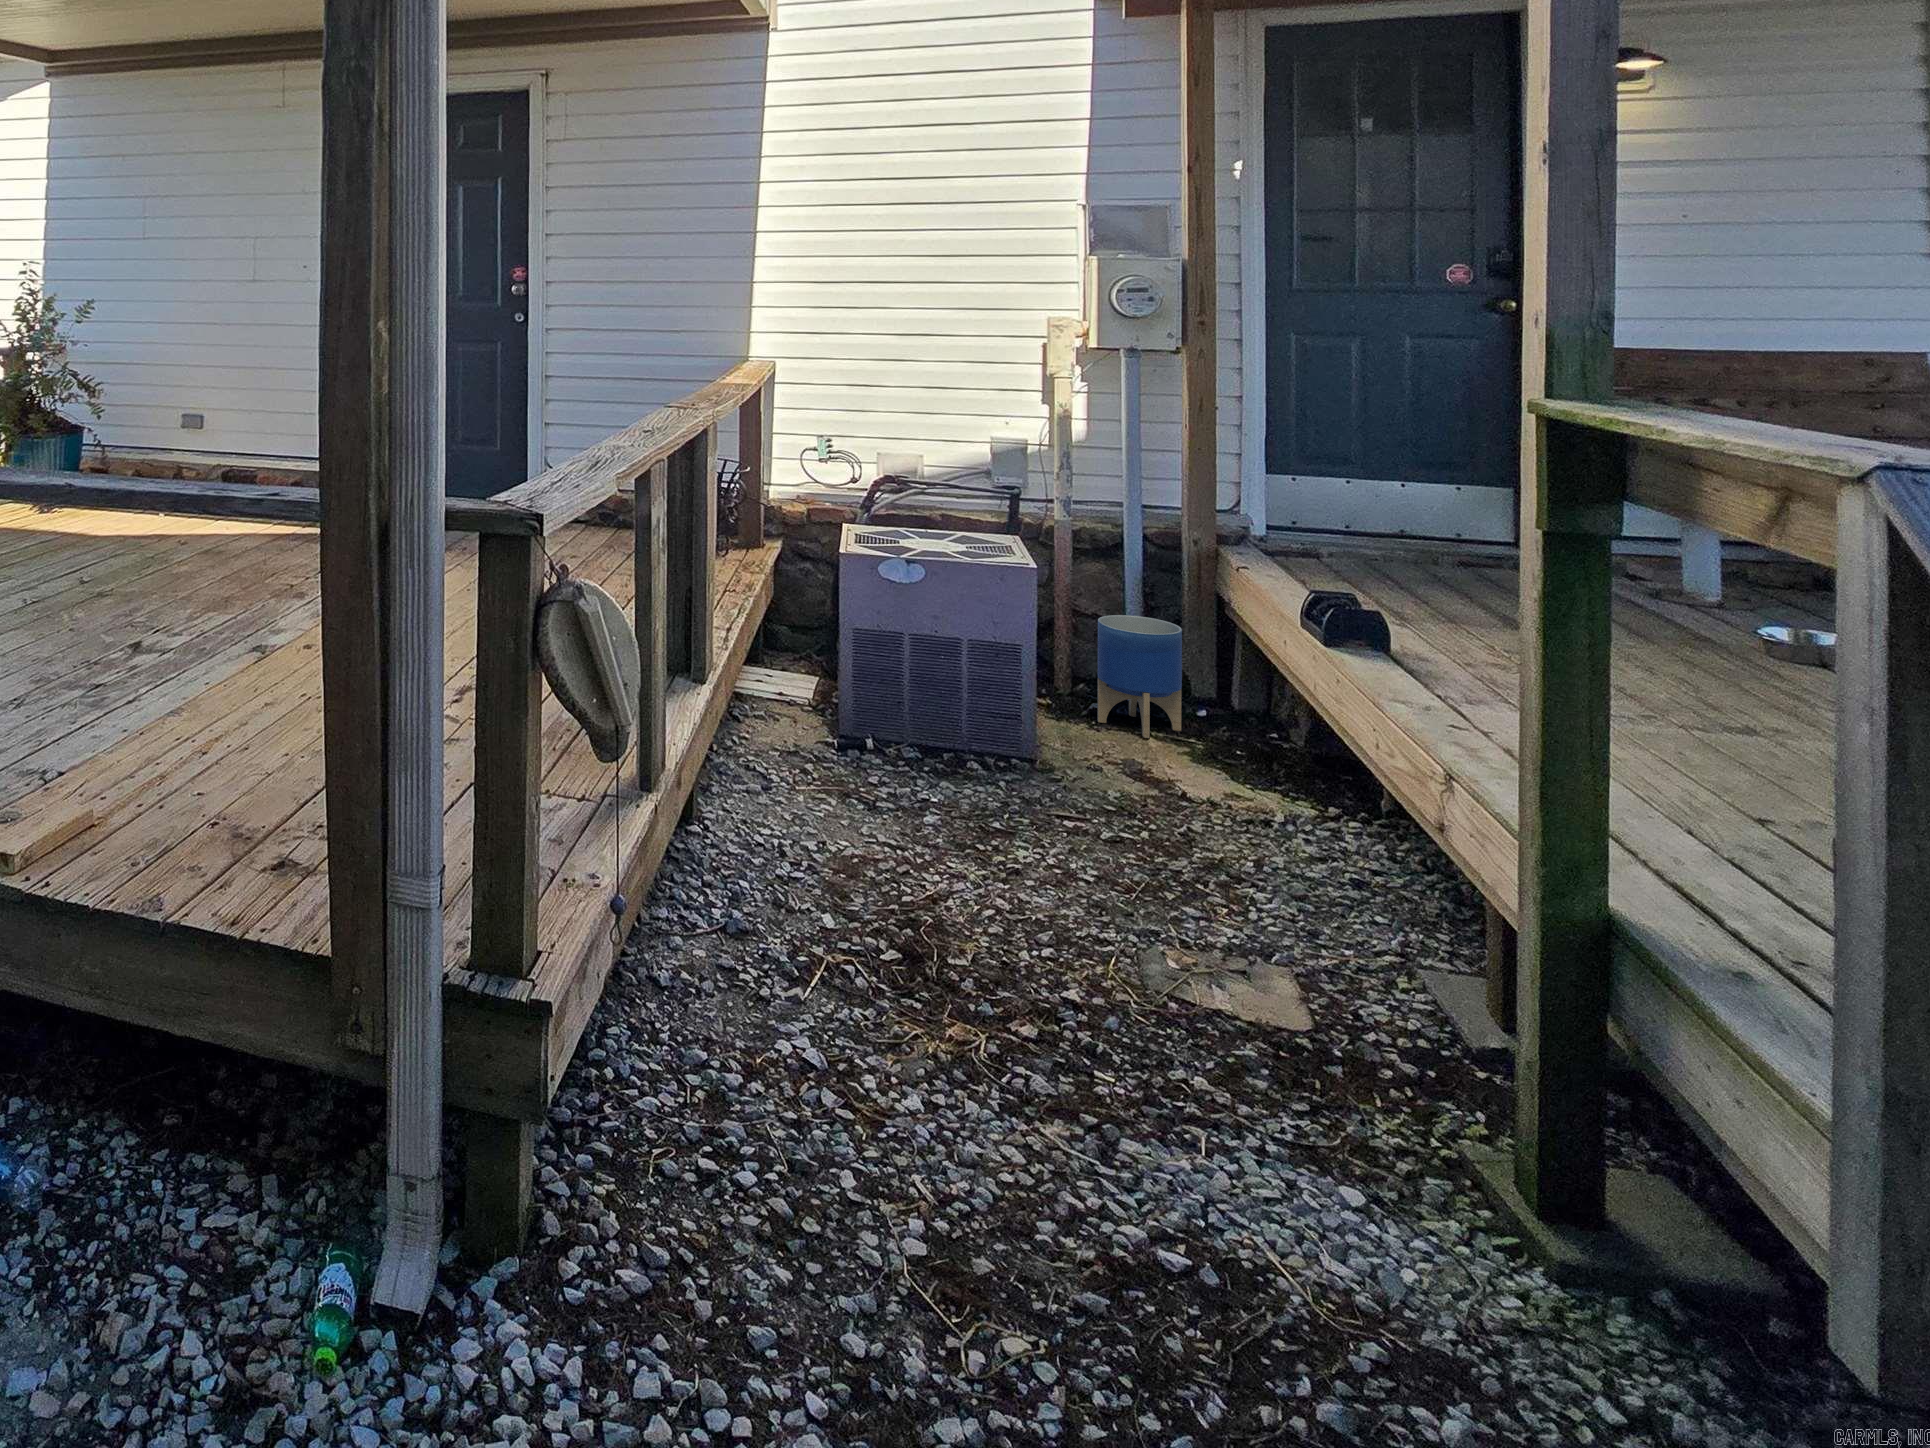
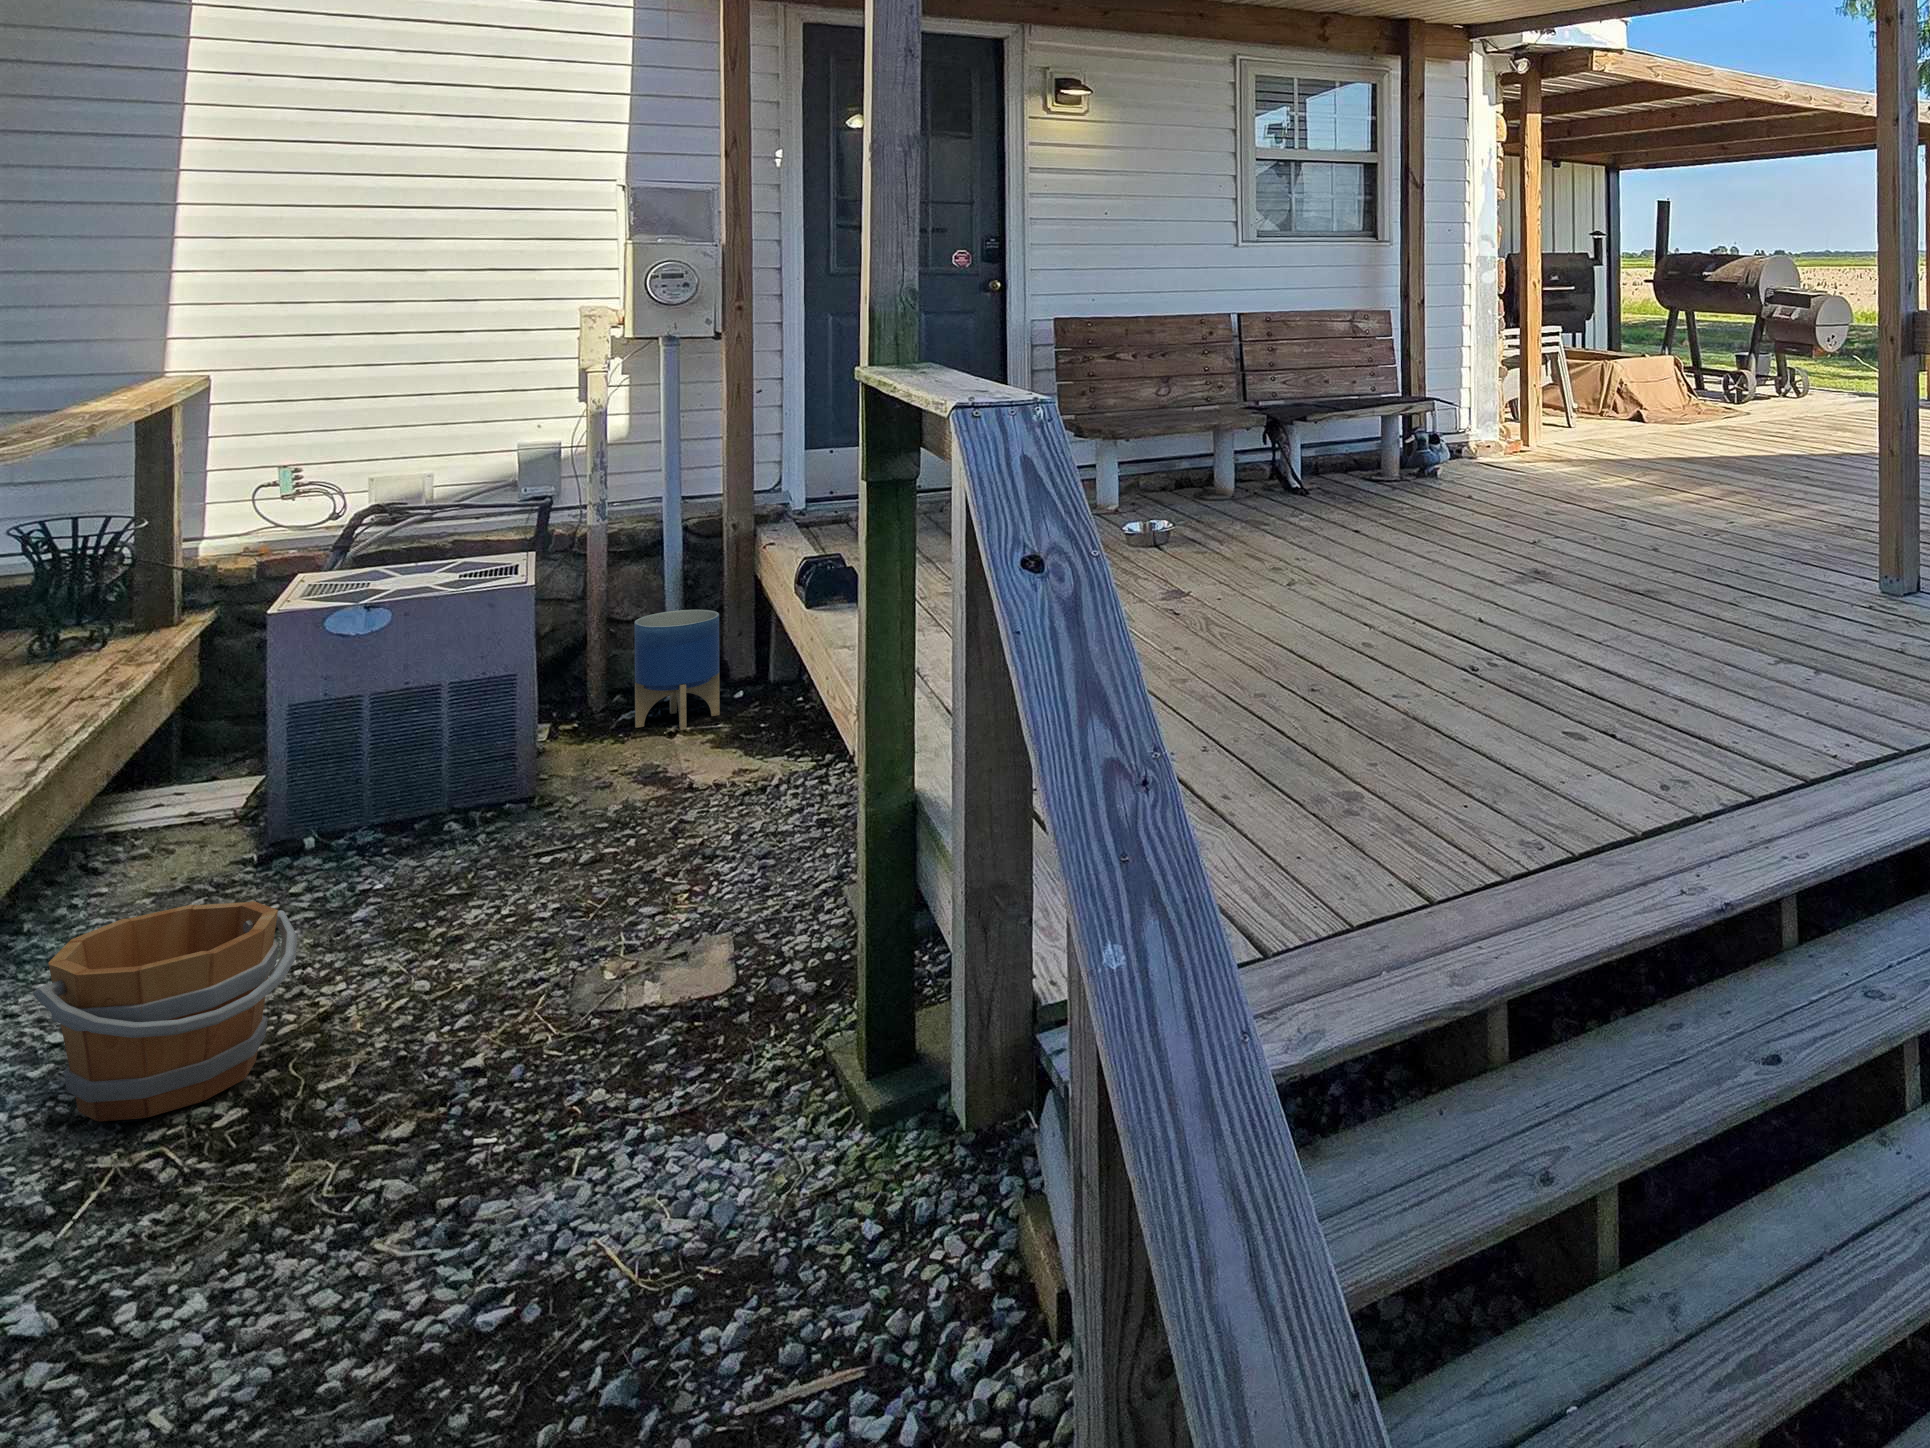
bucket: none [676,806,849,995] -> present [33,901,297,1121]

